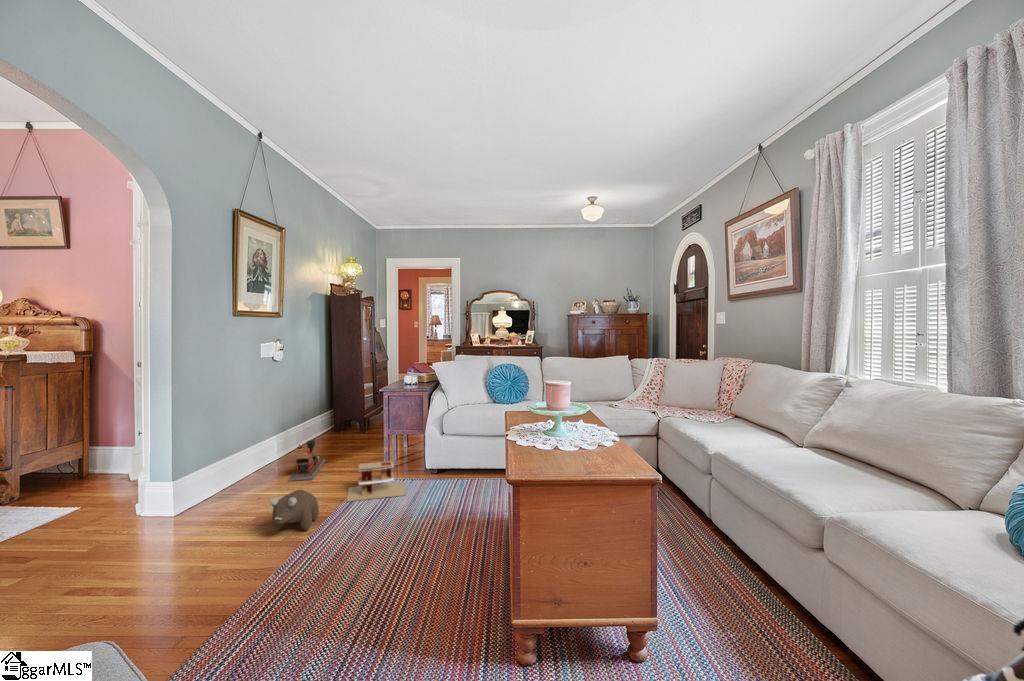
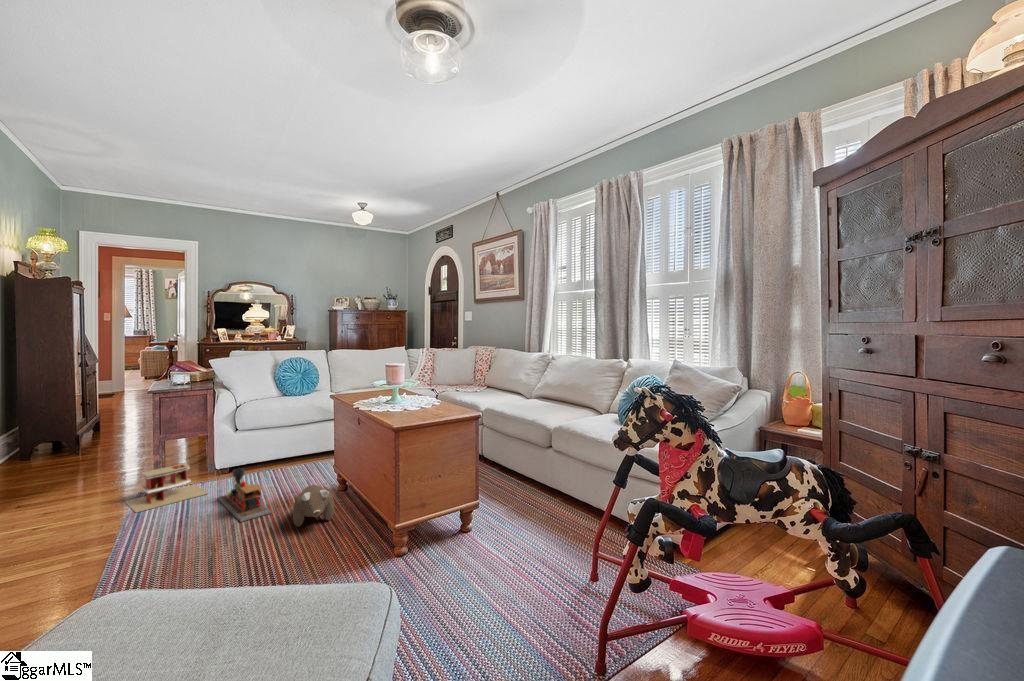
toy train: present [288,440,326,481] -> present [218,468,271,522]
plush toy: present [269,490,319,530] -> present [293,485,334,527]

